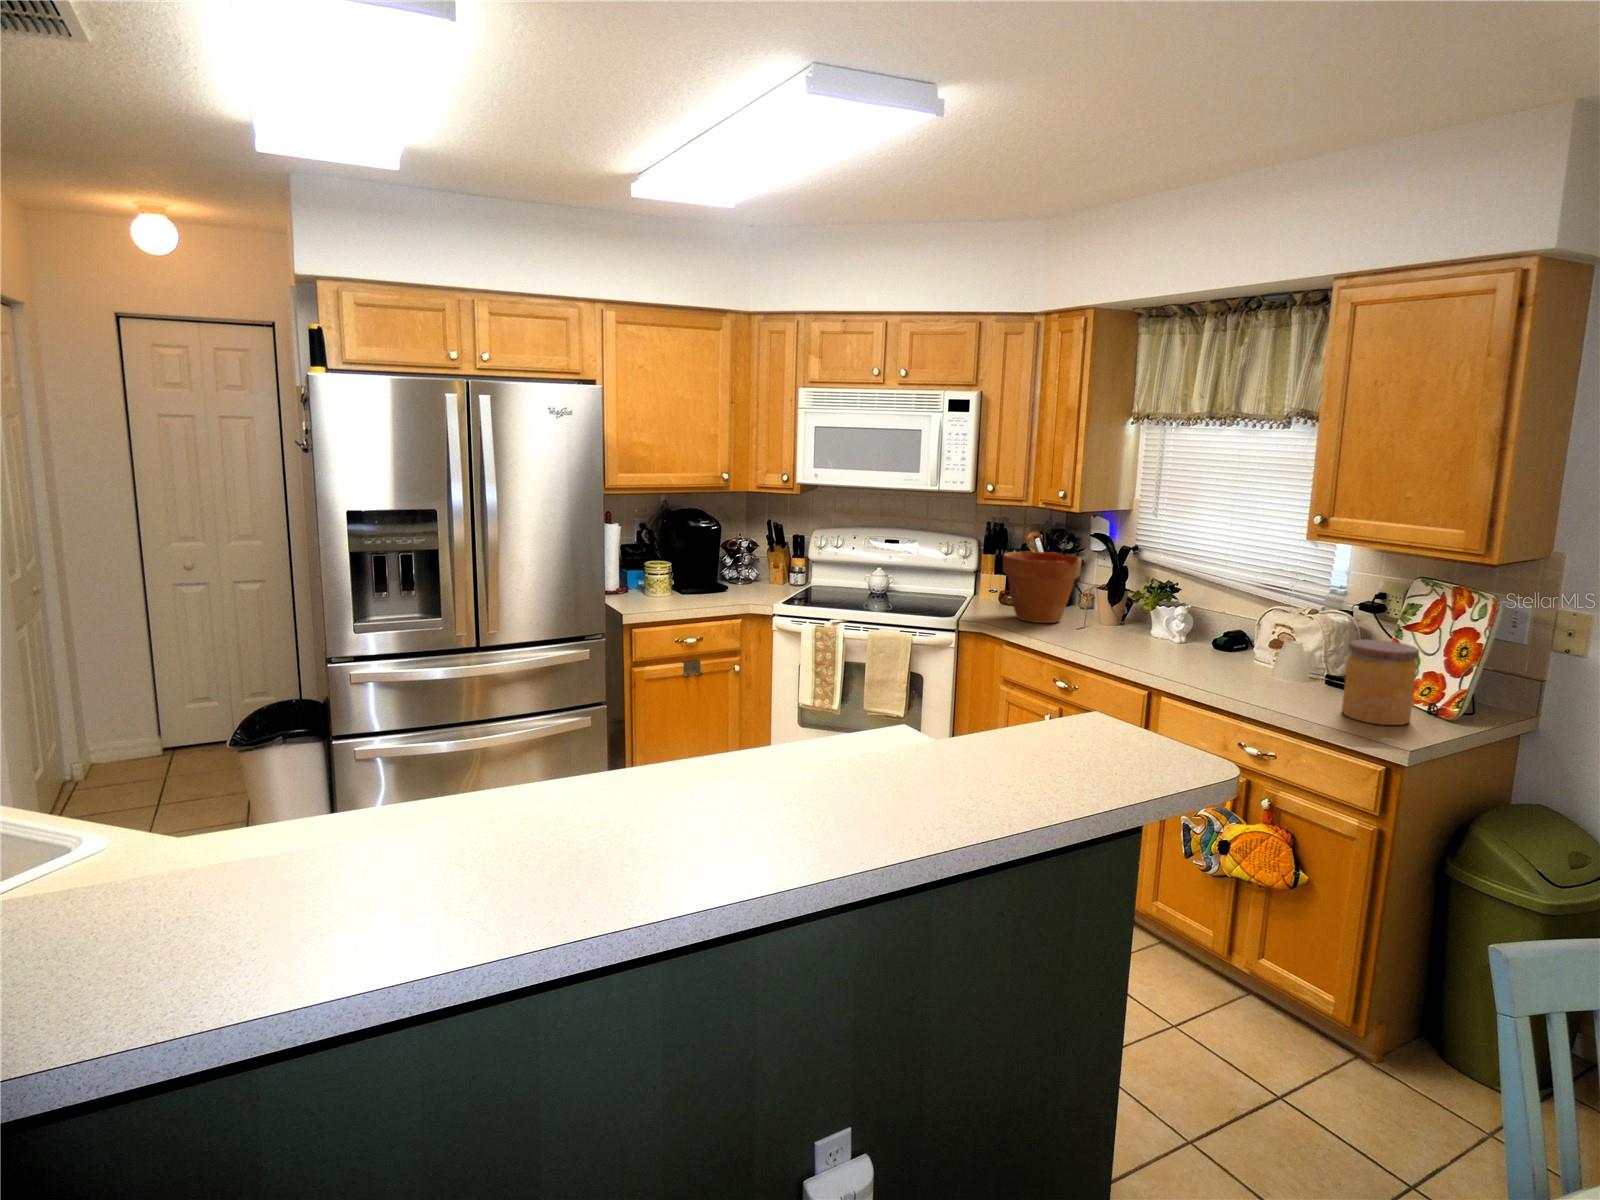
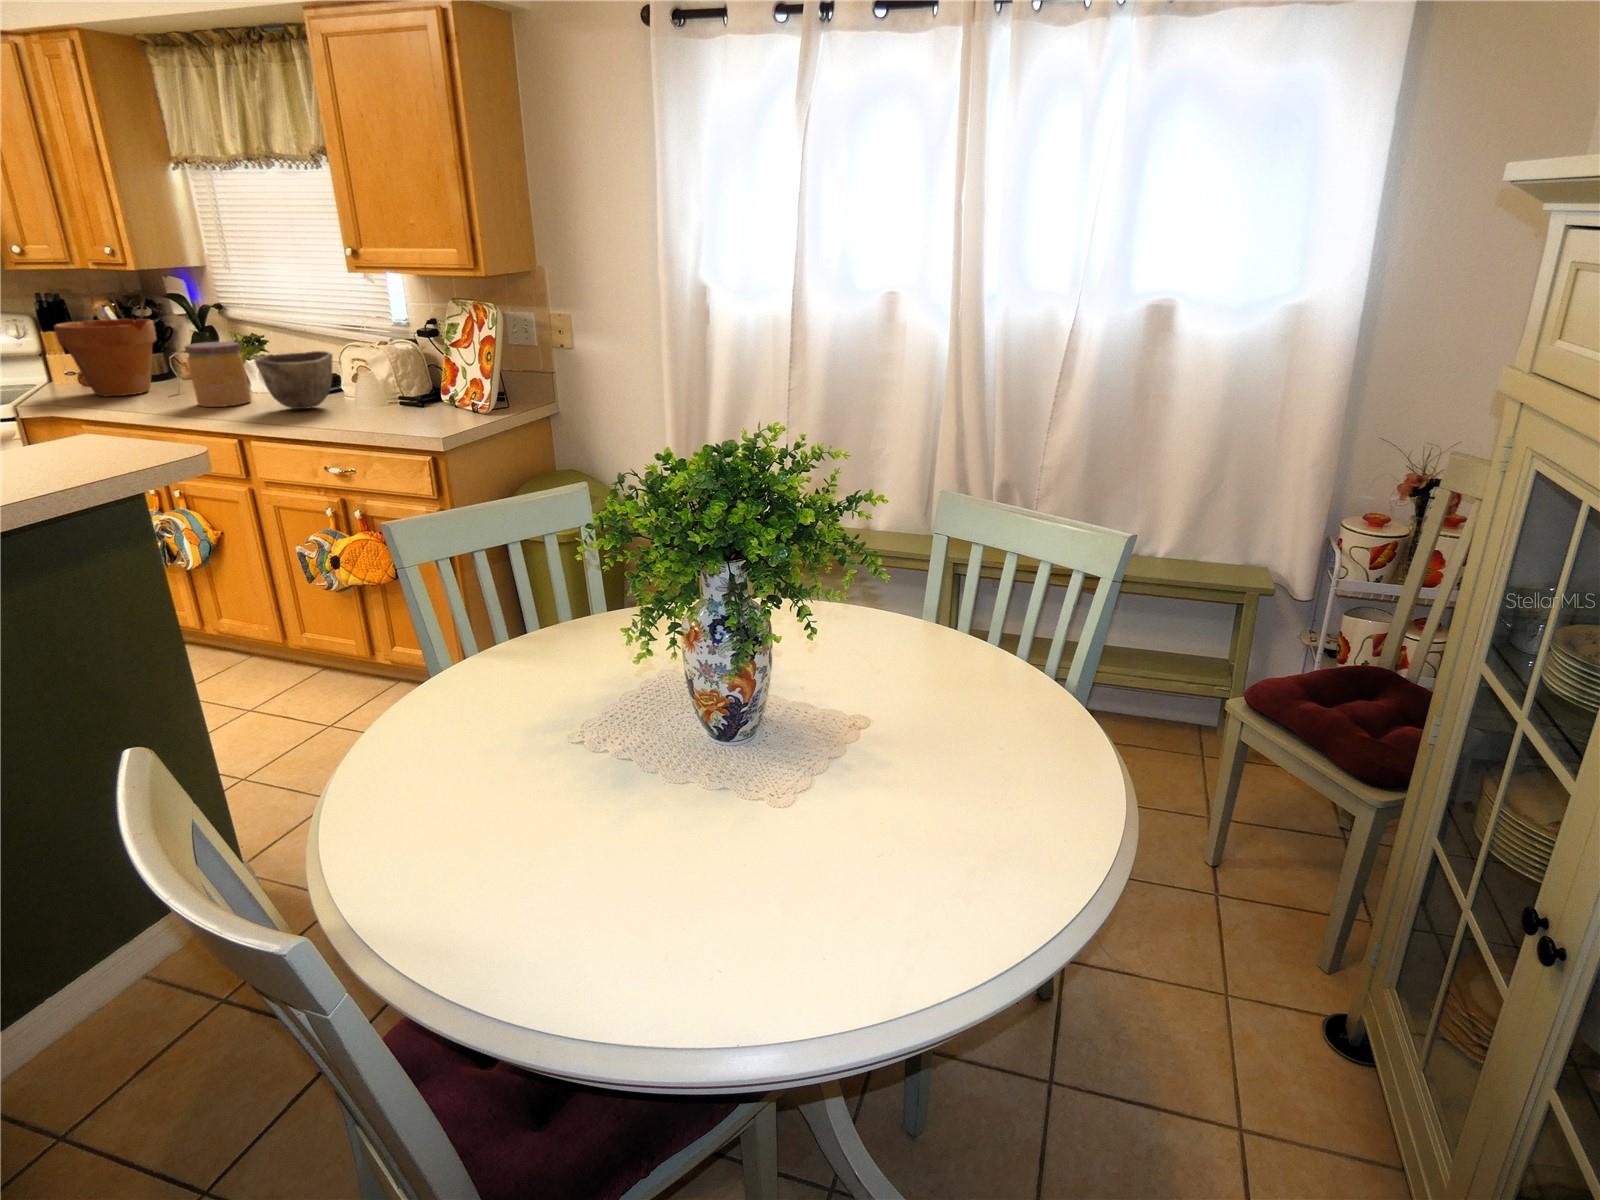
bowl: none [1183,610,1263,671] -> present [255,351,333,409]
jar: present [1342,639,1419,725] -> present [185,342,251,407]

